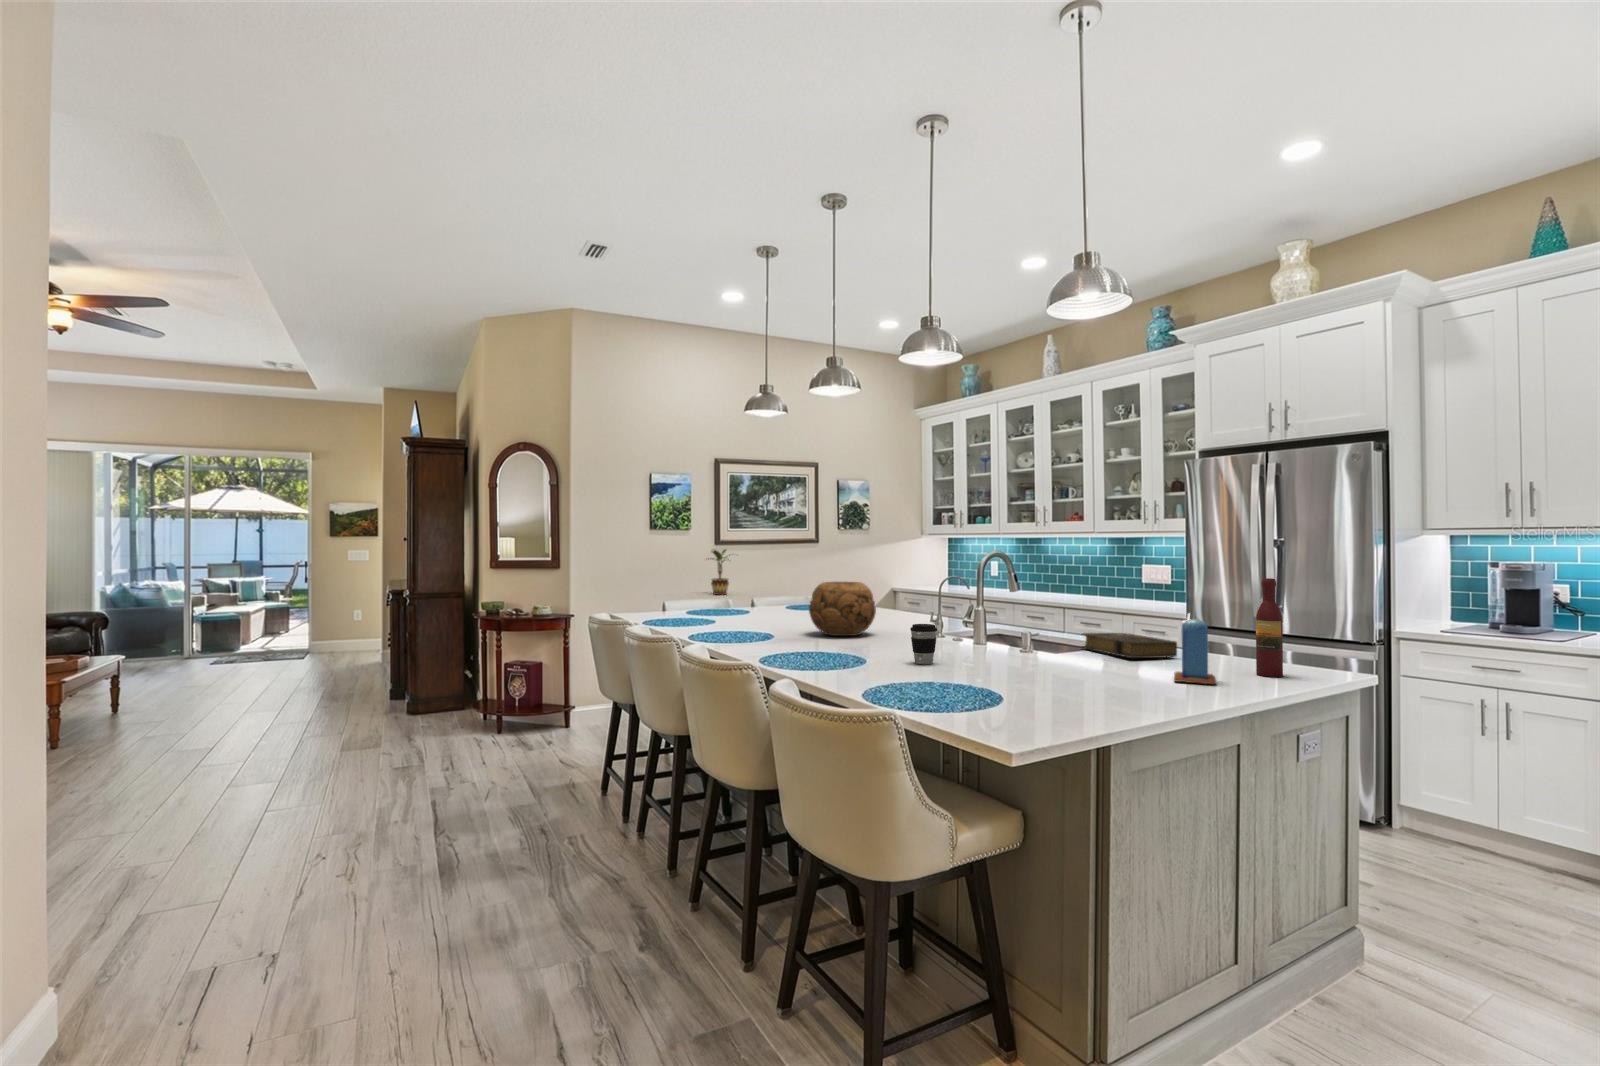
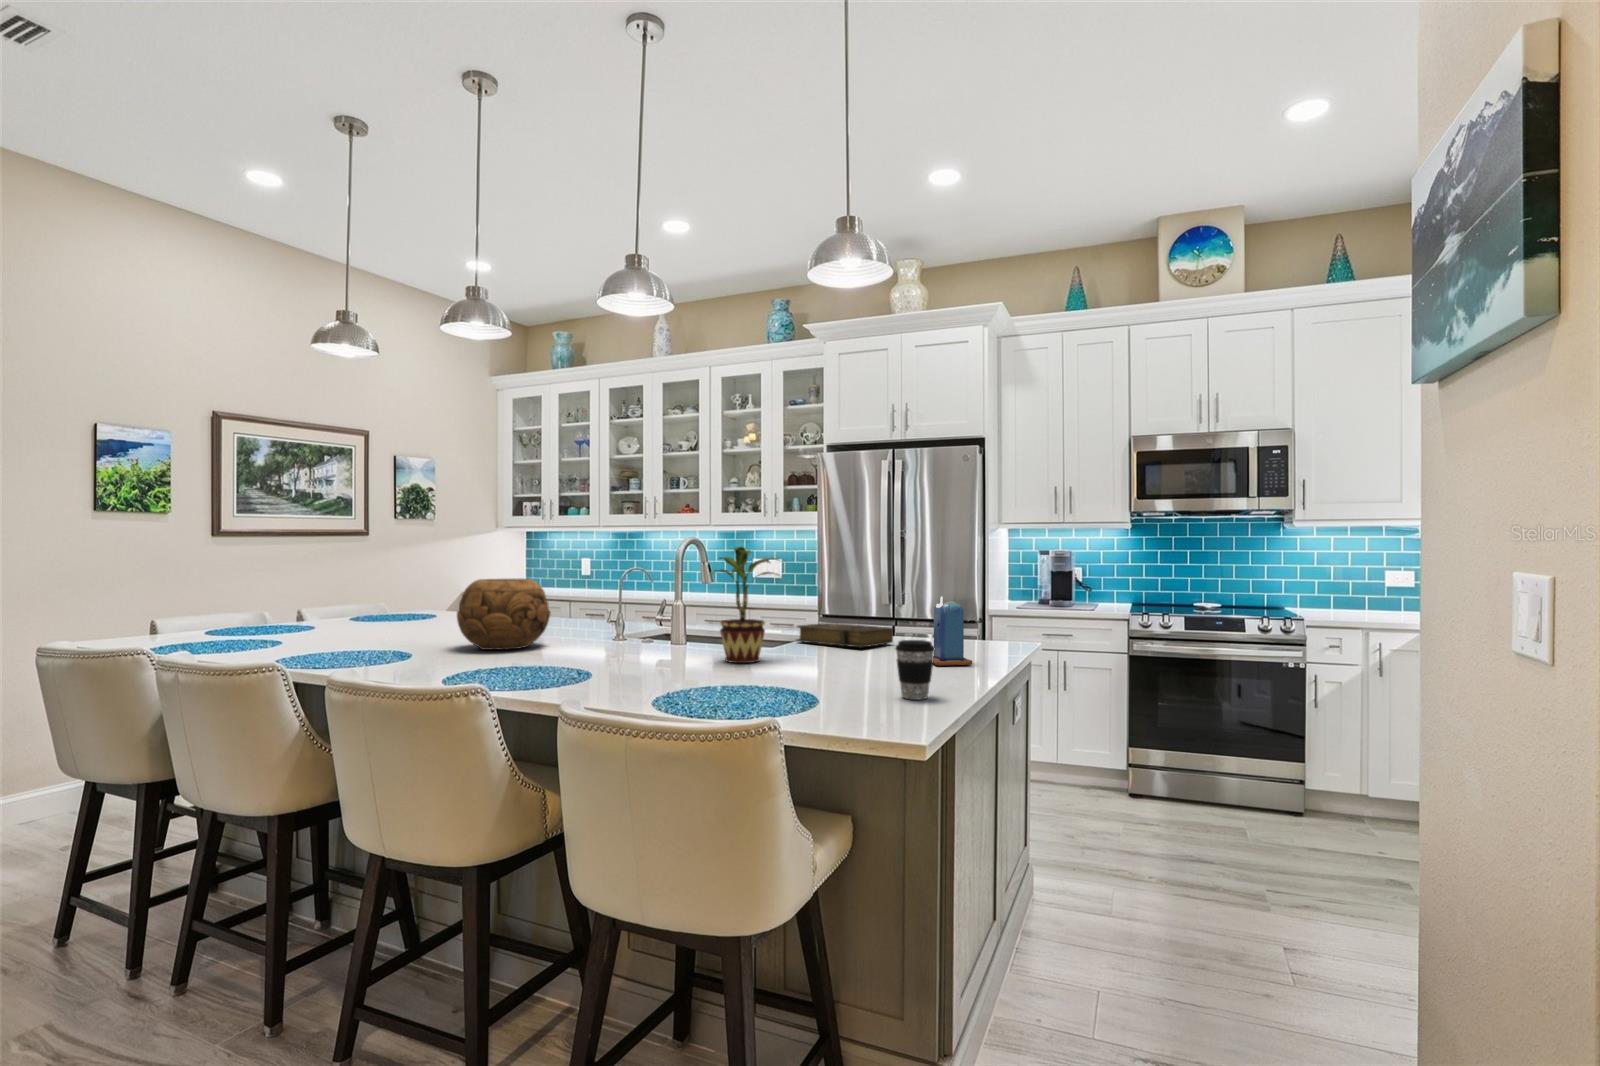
potted plant: present [711,549,730,595] -> present [710,546,779,663]
wine bottle: present [1256,578,1283,677] -> none [977,561,999,654]
coffee cup: present [910,624,937,664] -> present [895,640,934,699]

